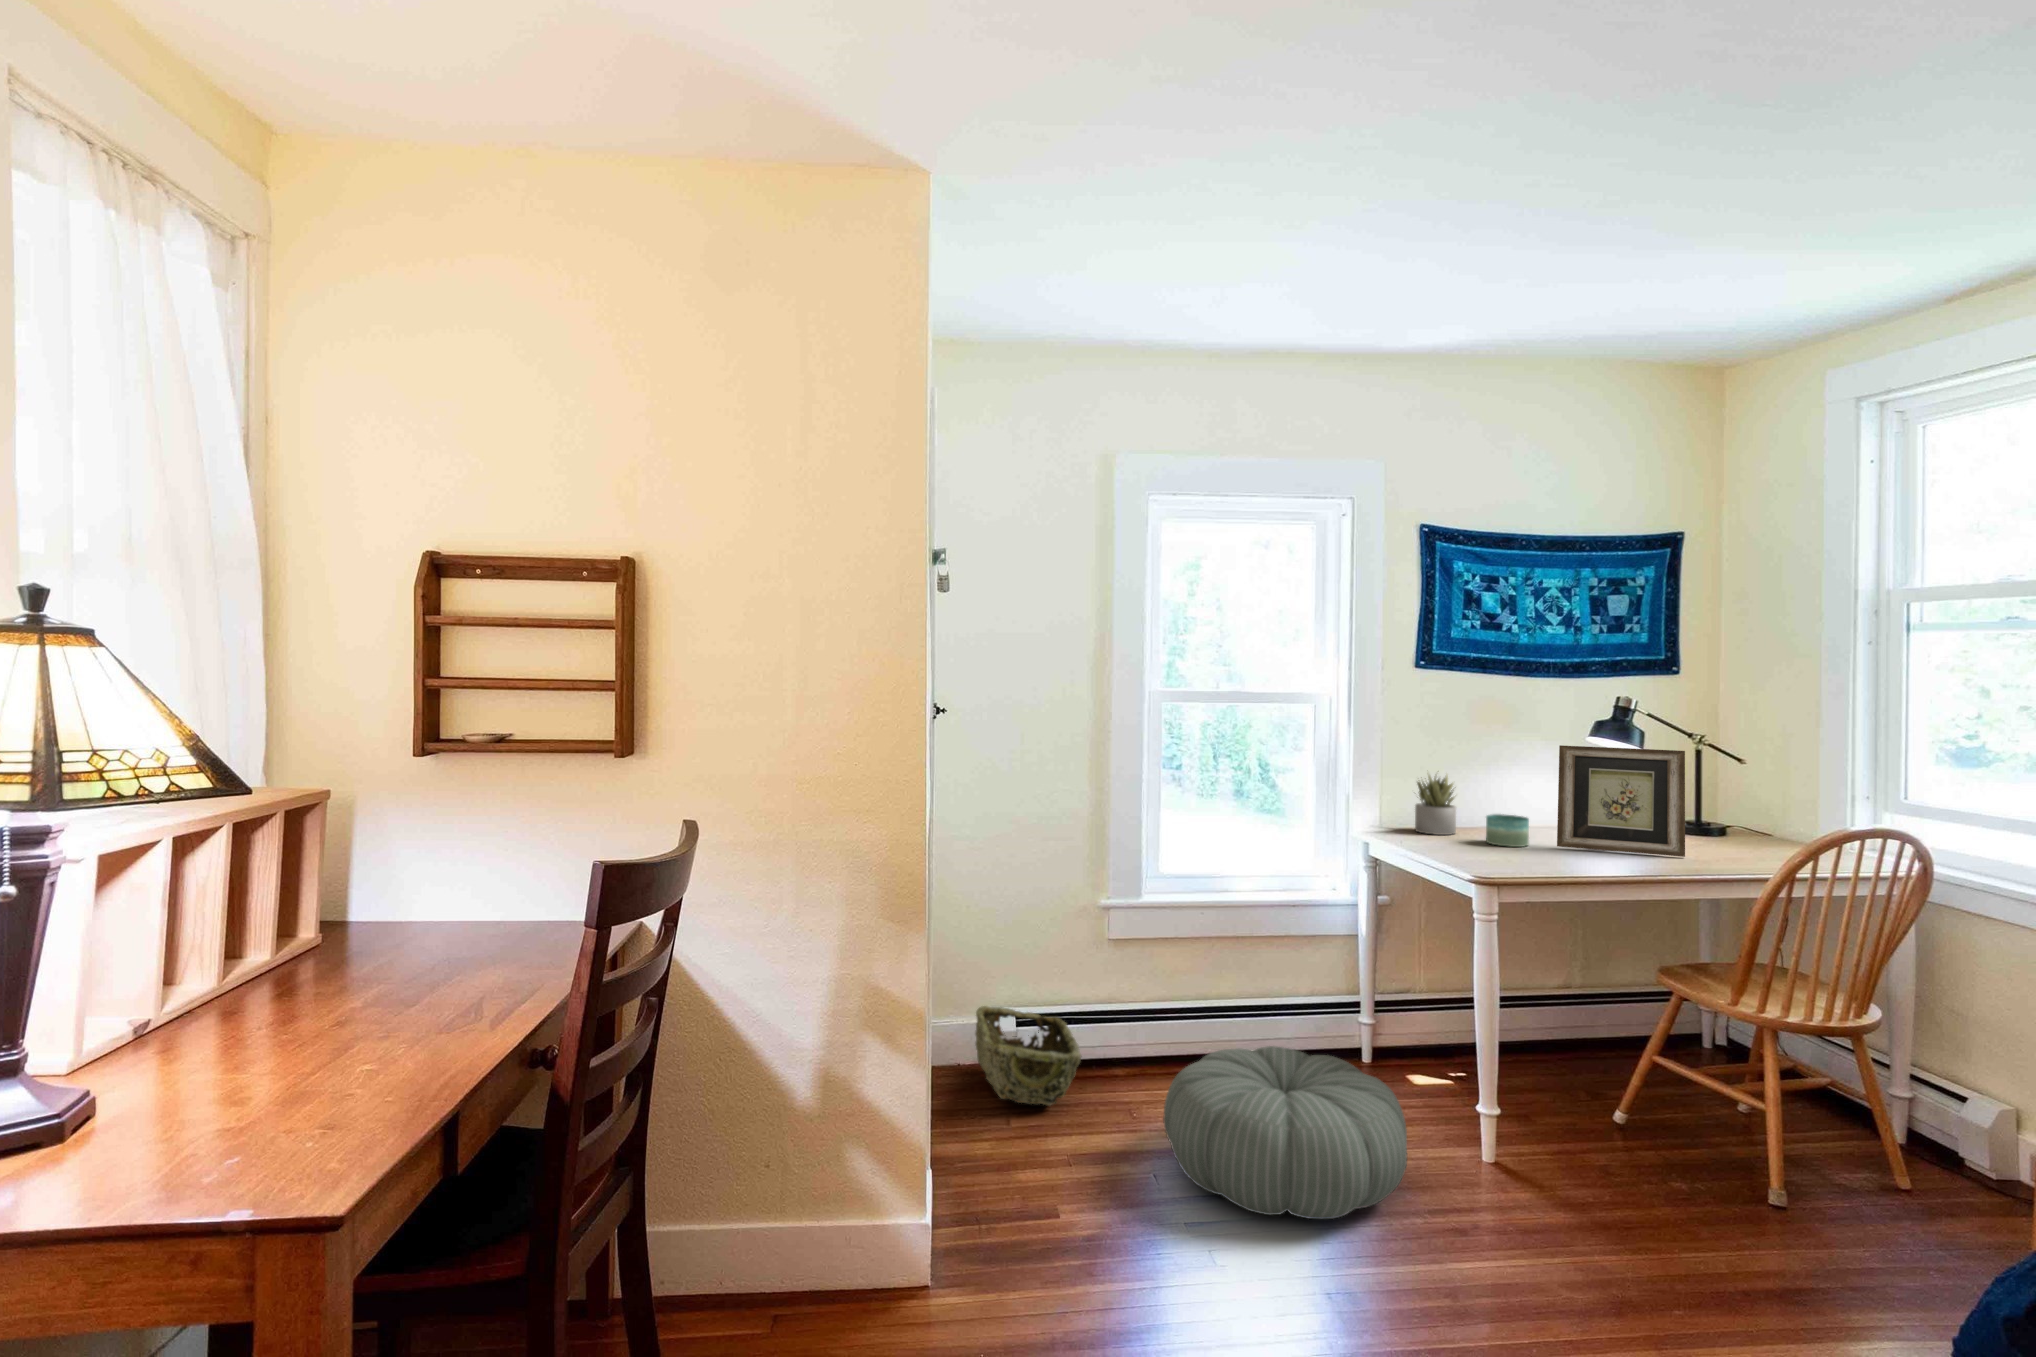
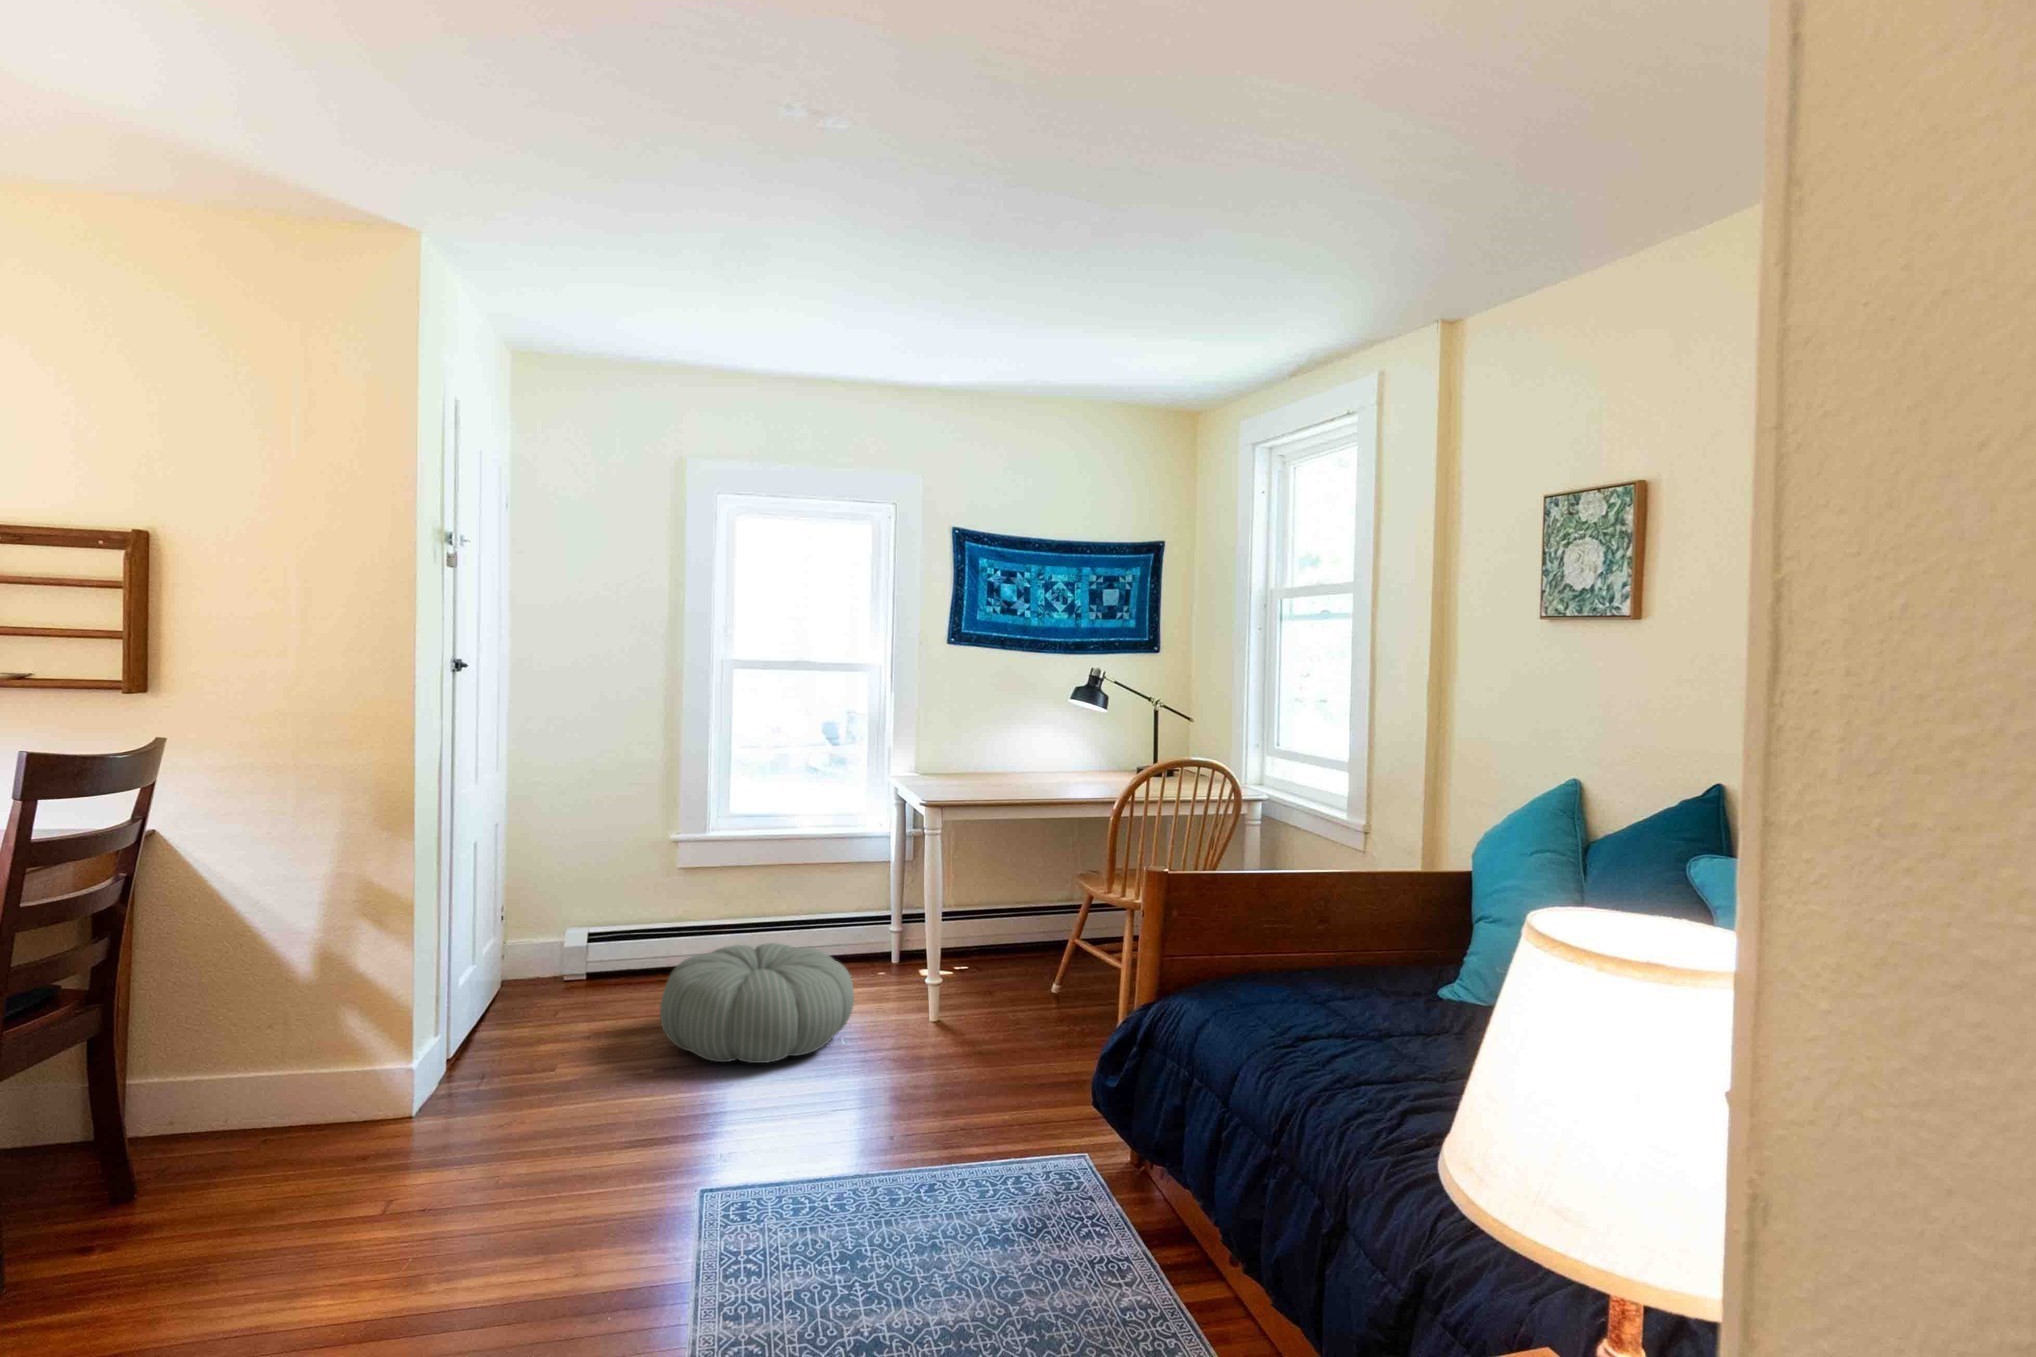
picture frame: present [1557,745,1685,857] -> none [1025,706,1118,792]
succulent plant: present [1415,774,1456,835] -> none [935,728,969,779]
candle: present [1486,814,1529,847] -> none [978,762,1009,786]
woven basket: present [975,1006,1081,1106] -> none [534,926,628,1001]

